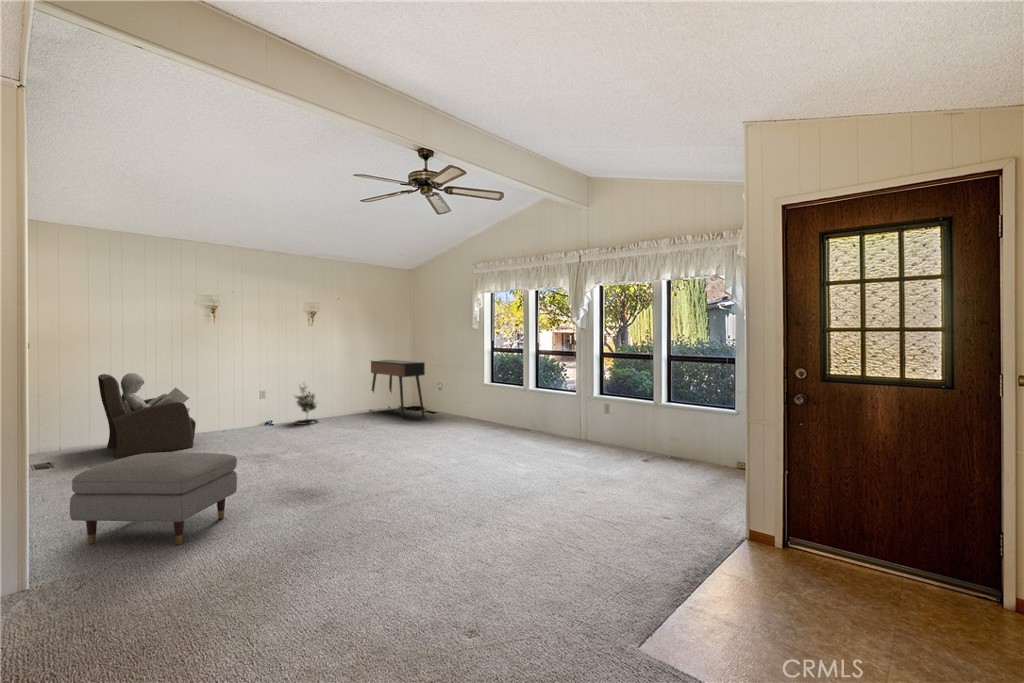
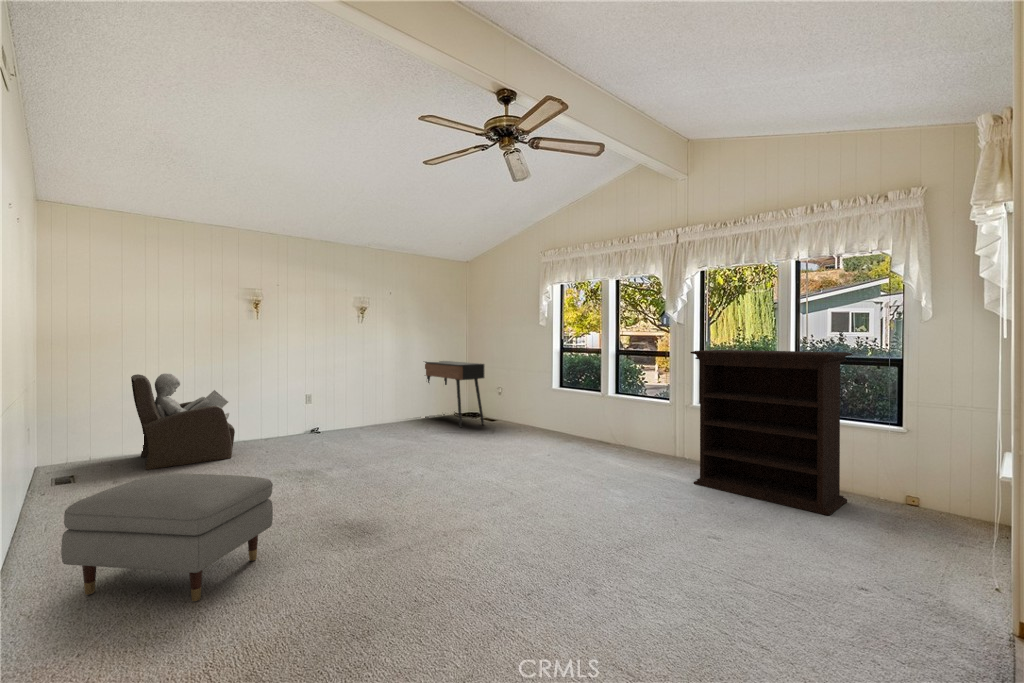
bookshelf: none [582,351,698,477] -> present [690,350,853,515]
potted tree: present [294,387,318,425] -> none [341,384,368,432]

